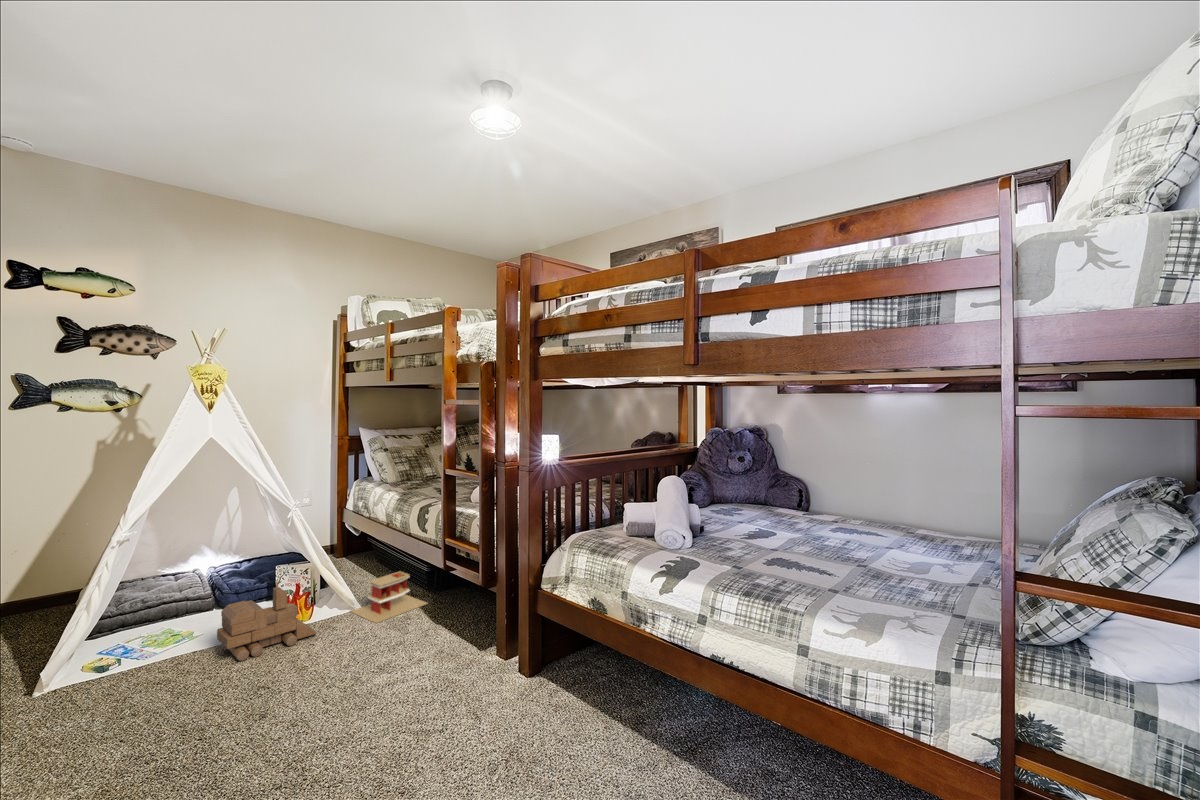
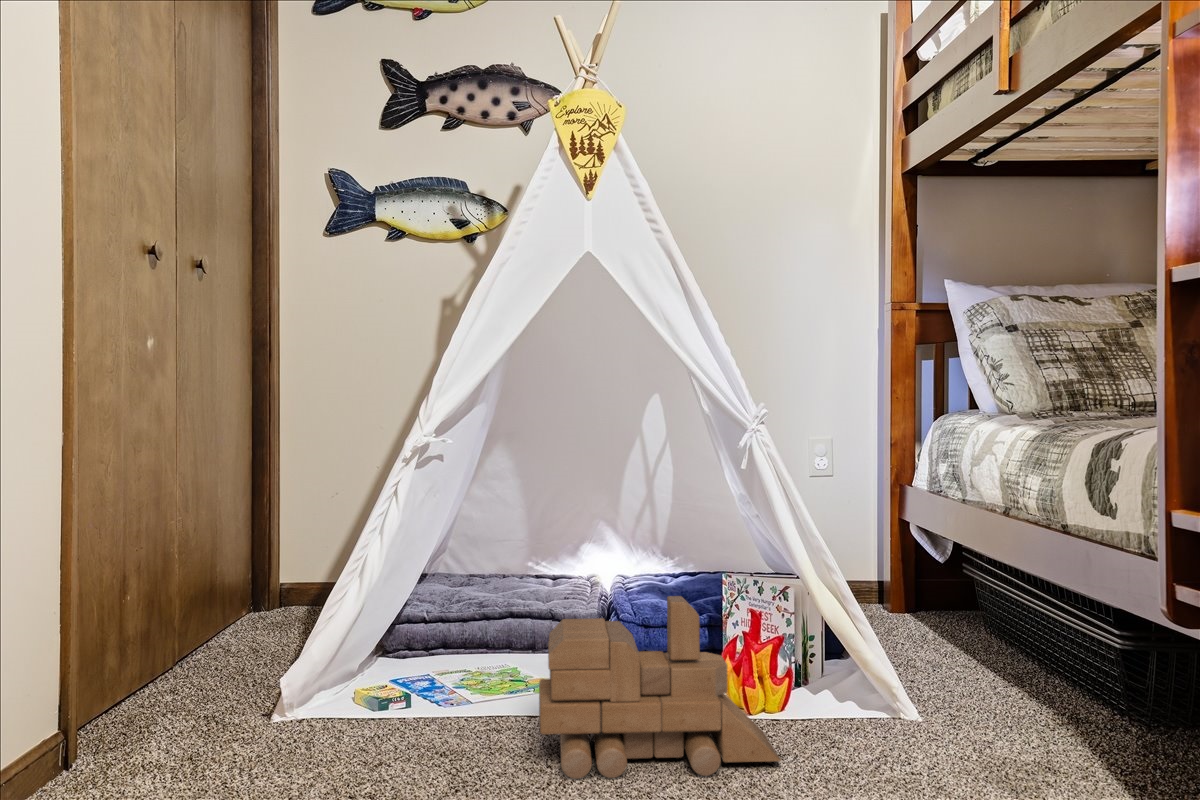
toy house: present [350,572,427,623] -> none [889,634,1159,781]

